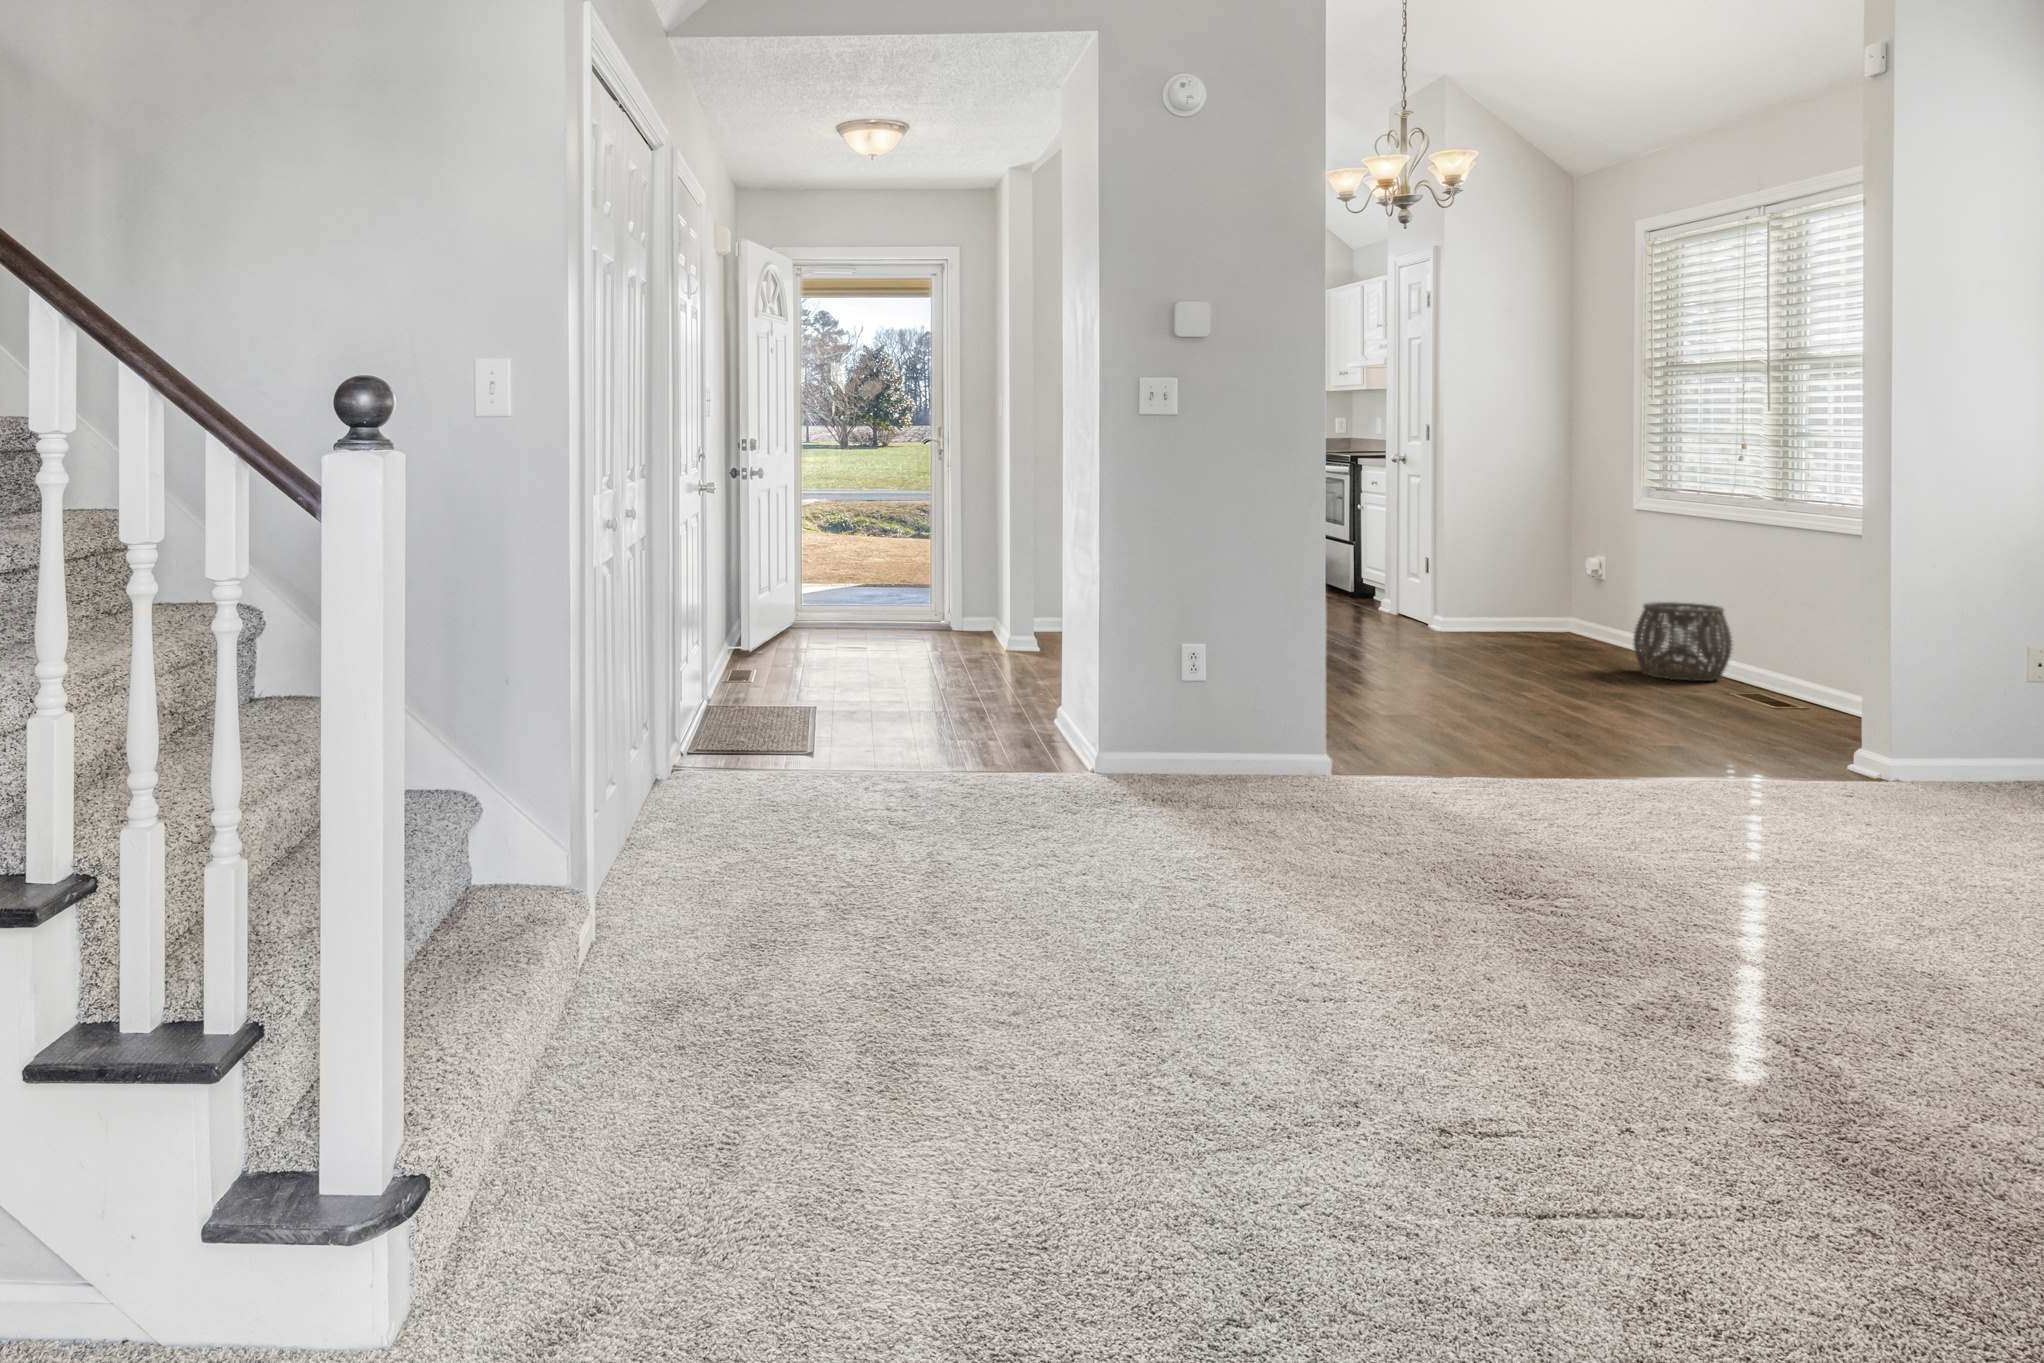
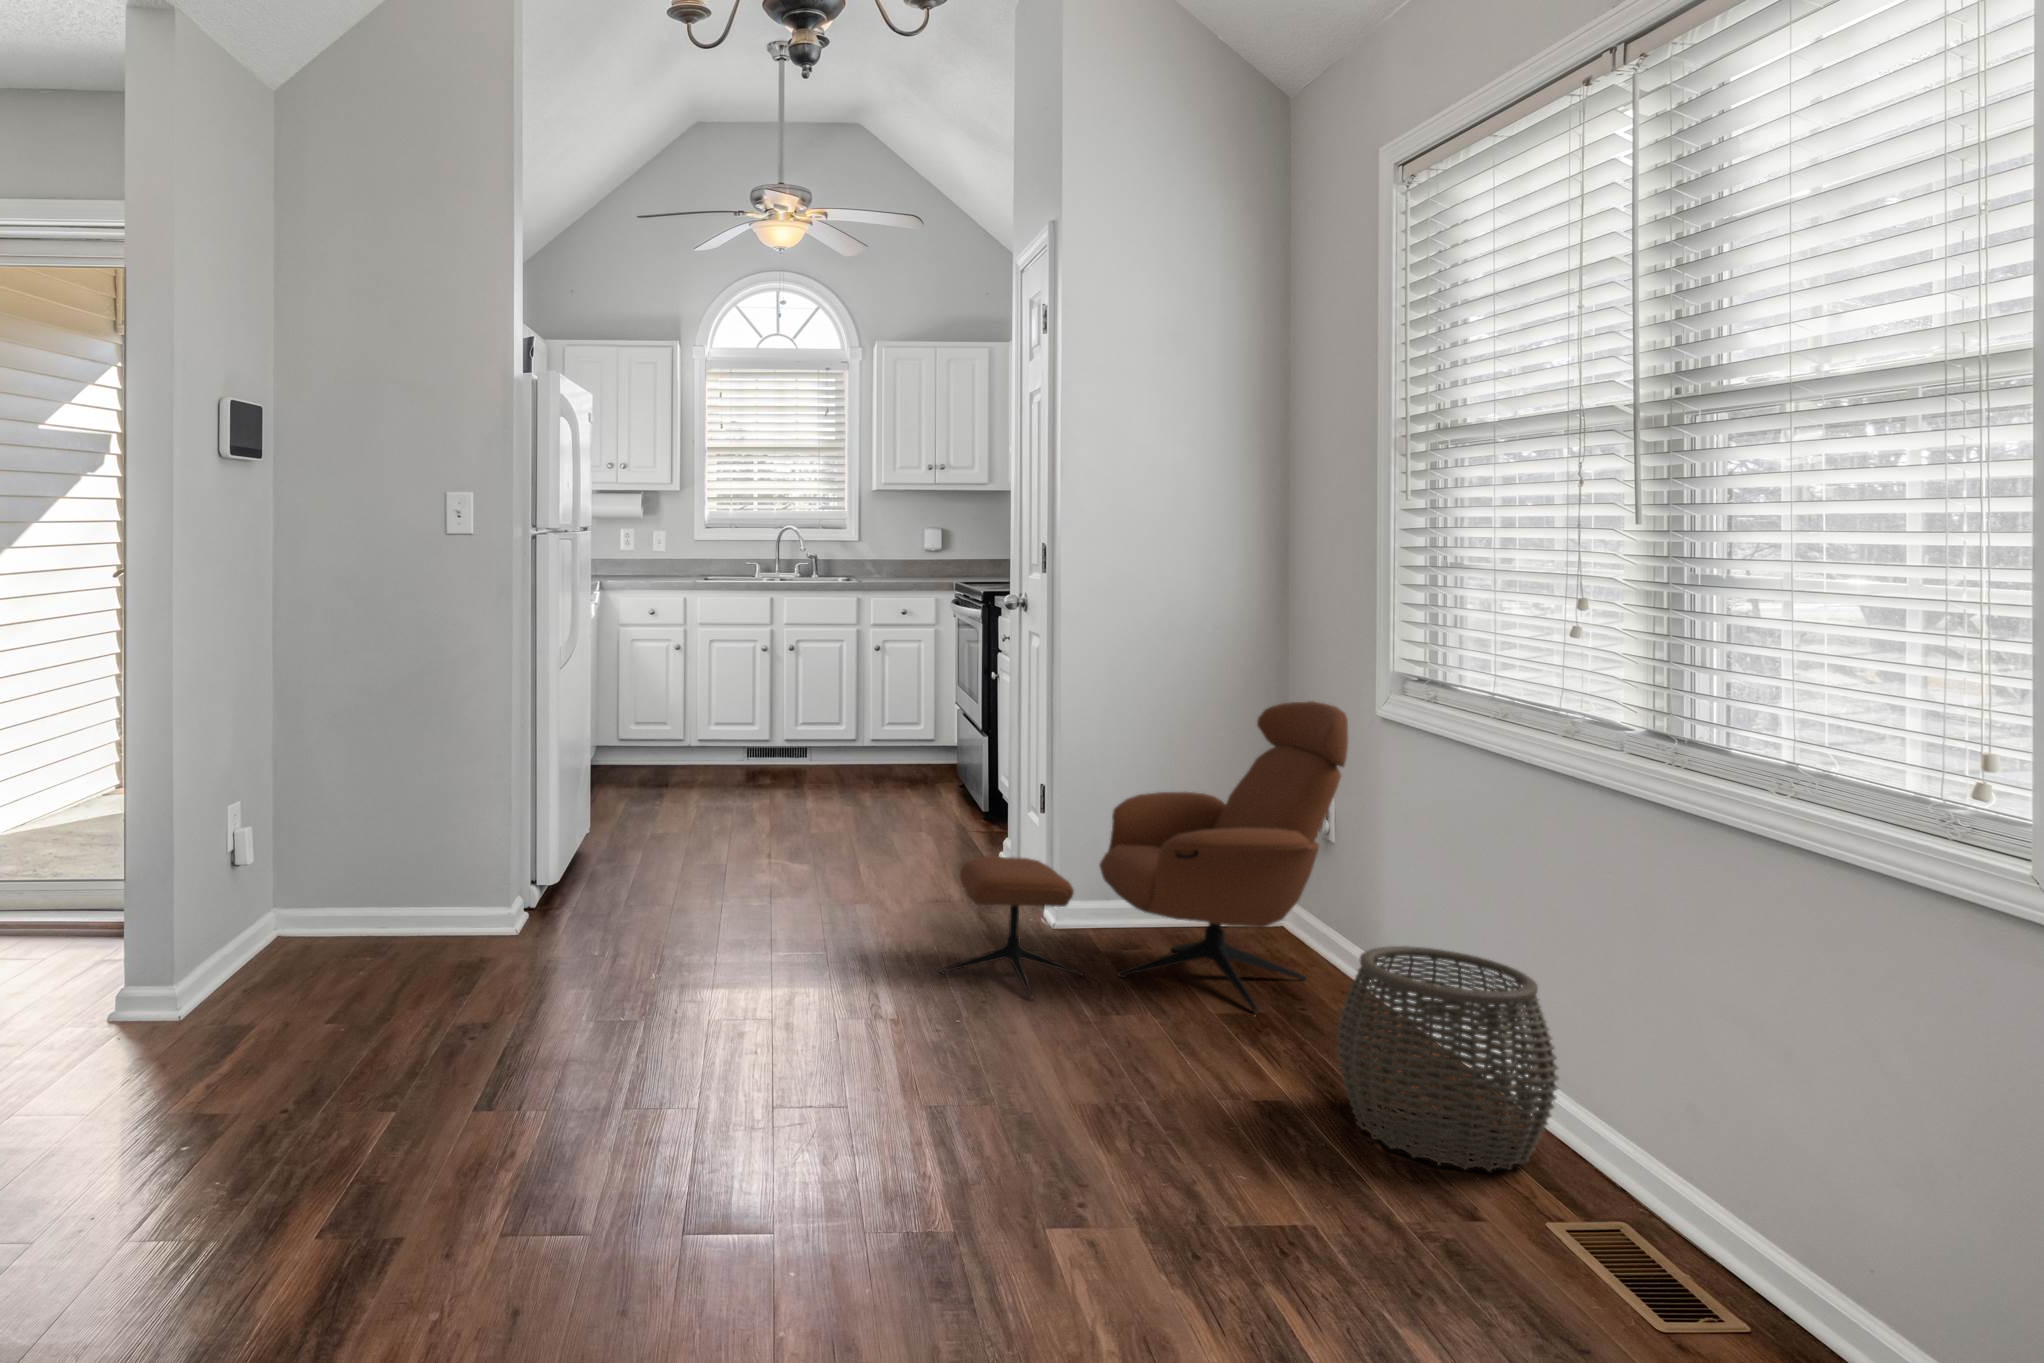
lounge chair: none [1409,505,1619,652] -> present [939,701,1348,1011]

